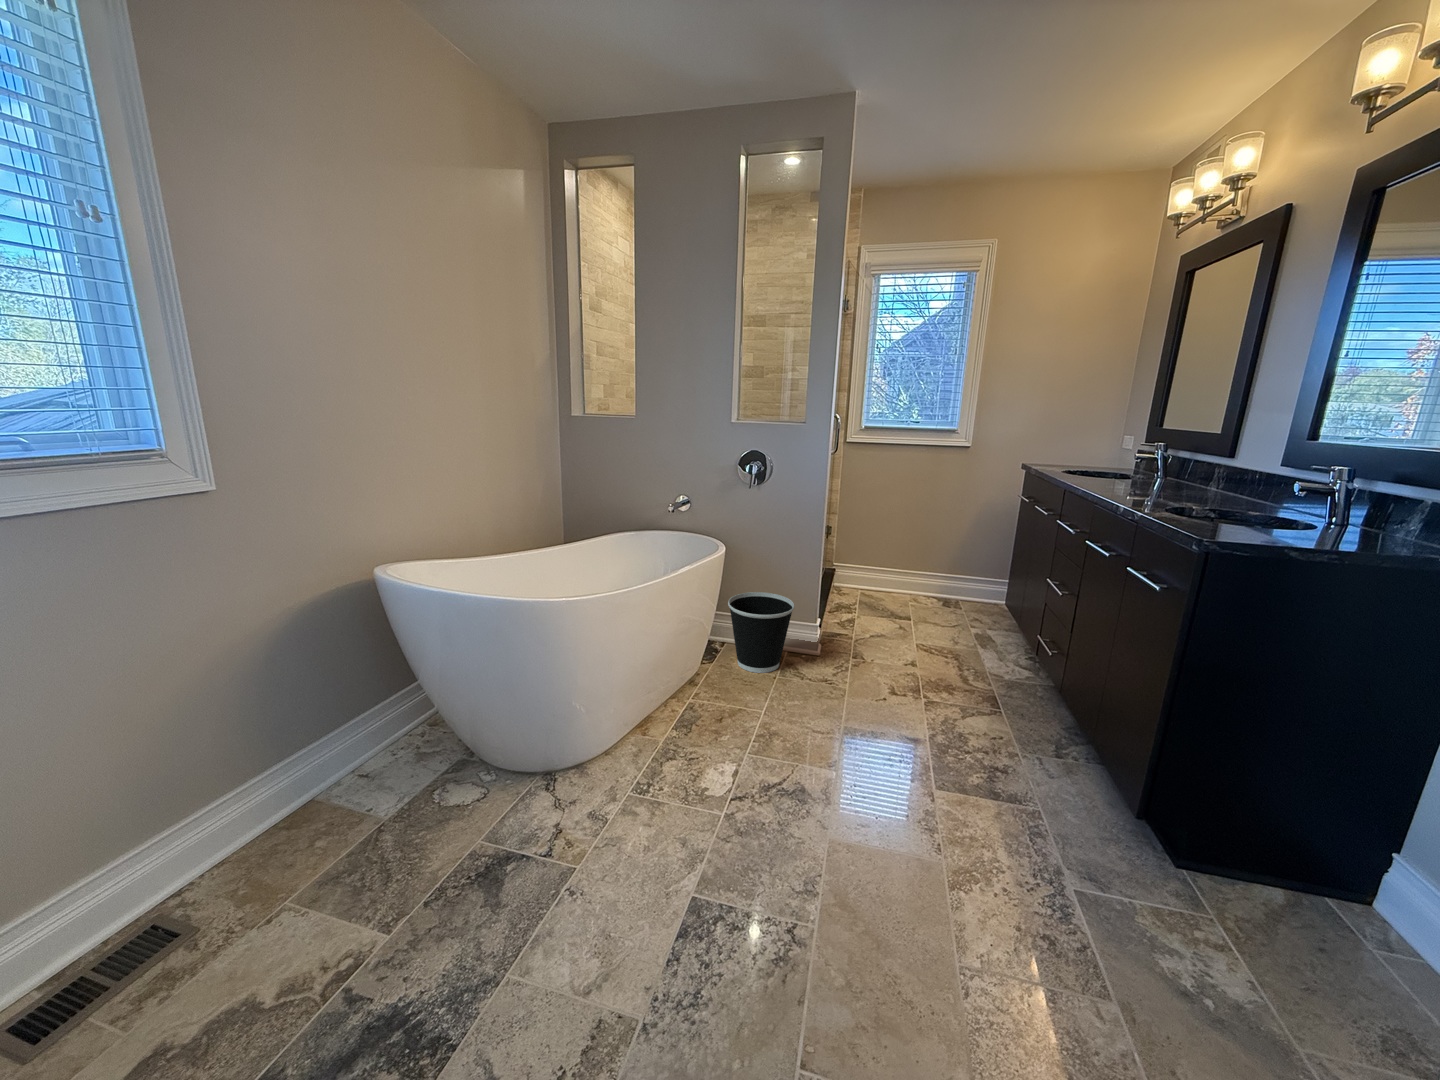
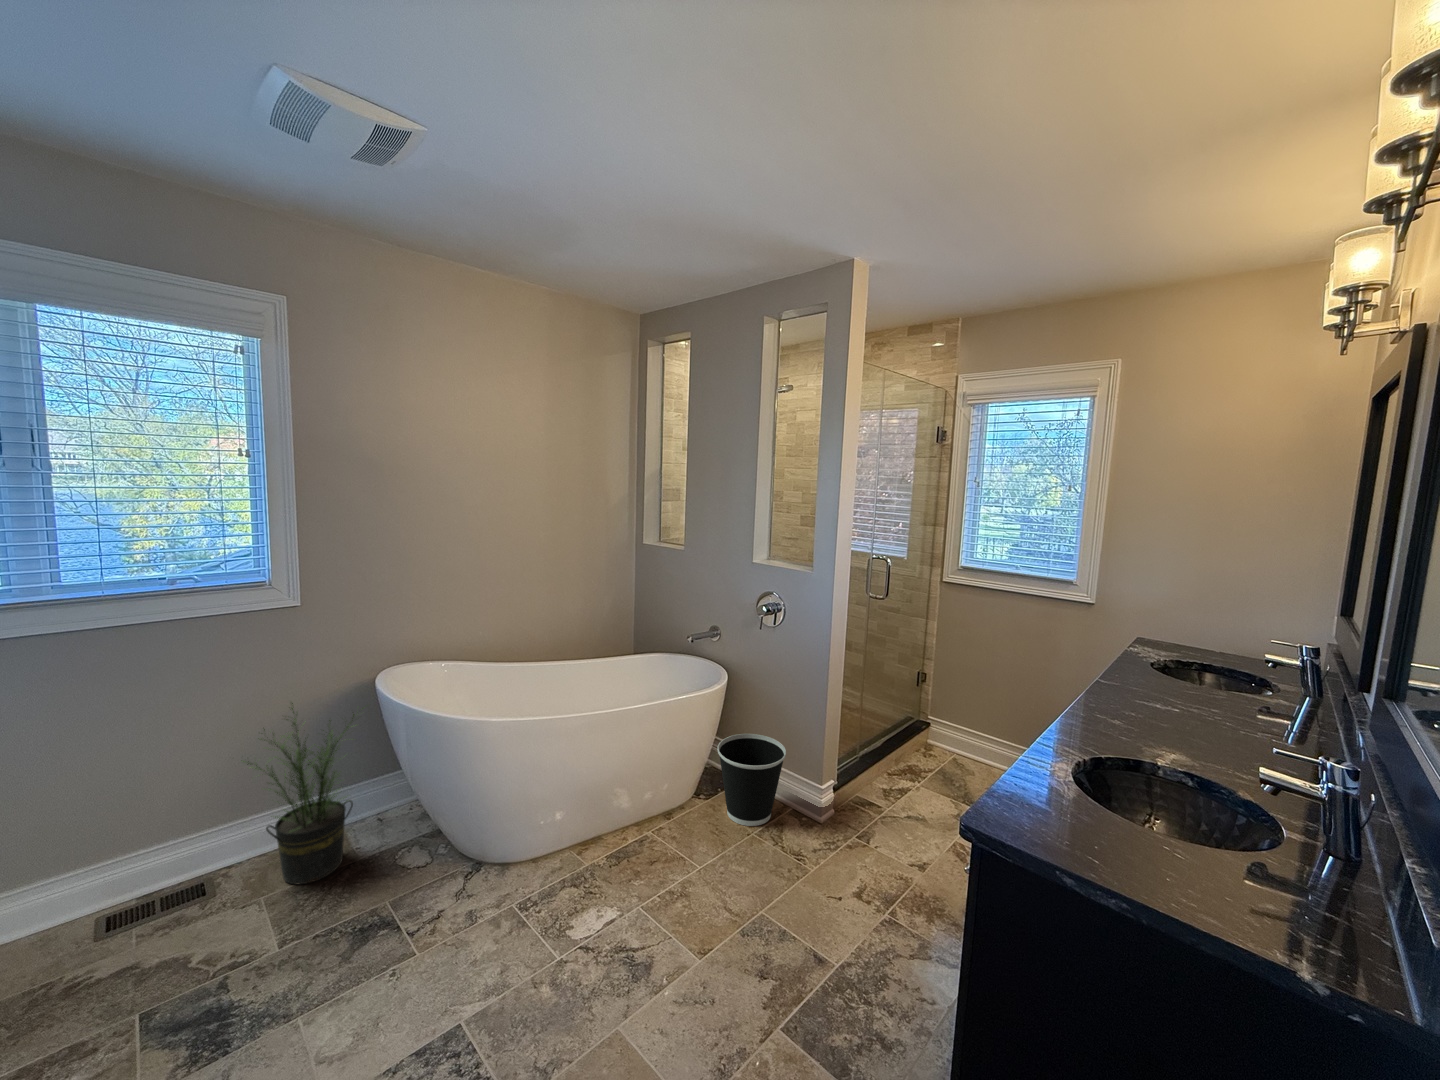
potted plant: none [188,618,379,874] -> present [243,703,363,884]

